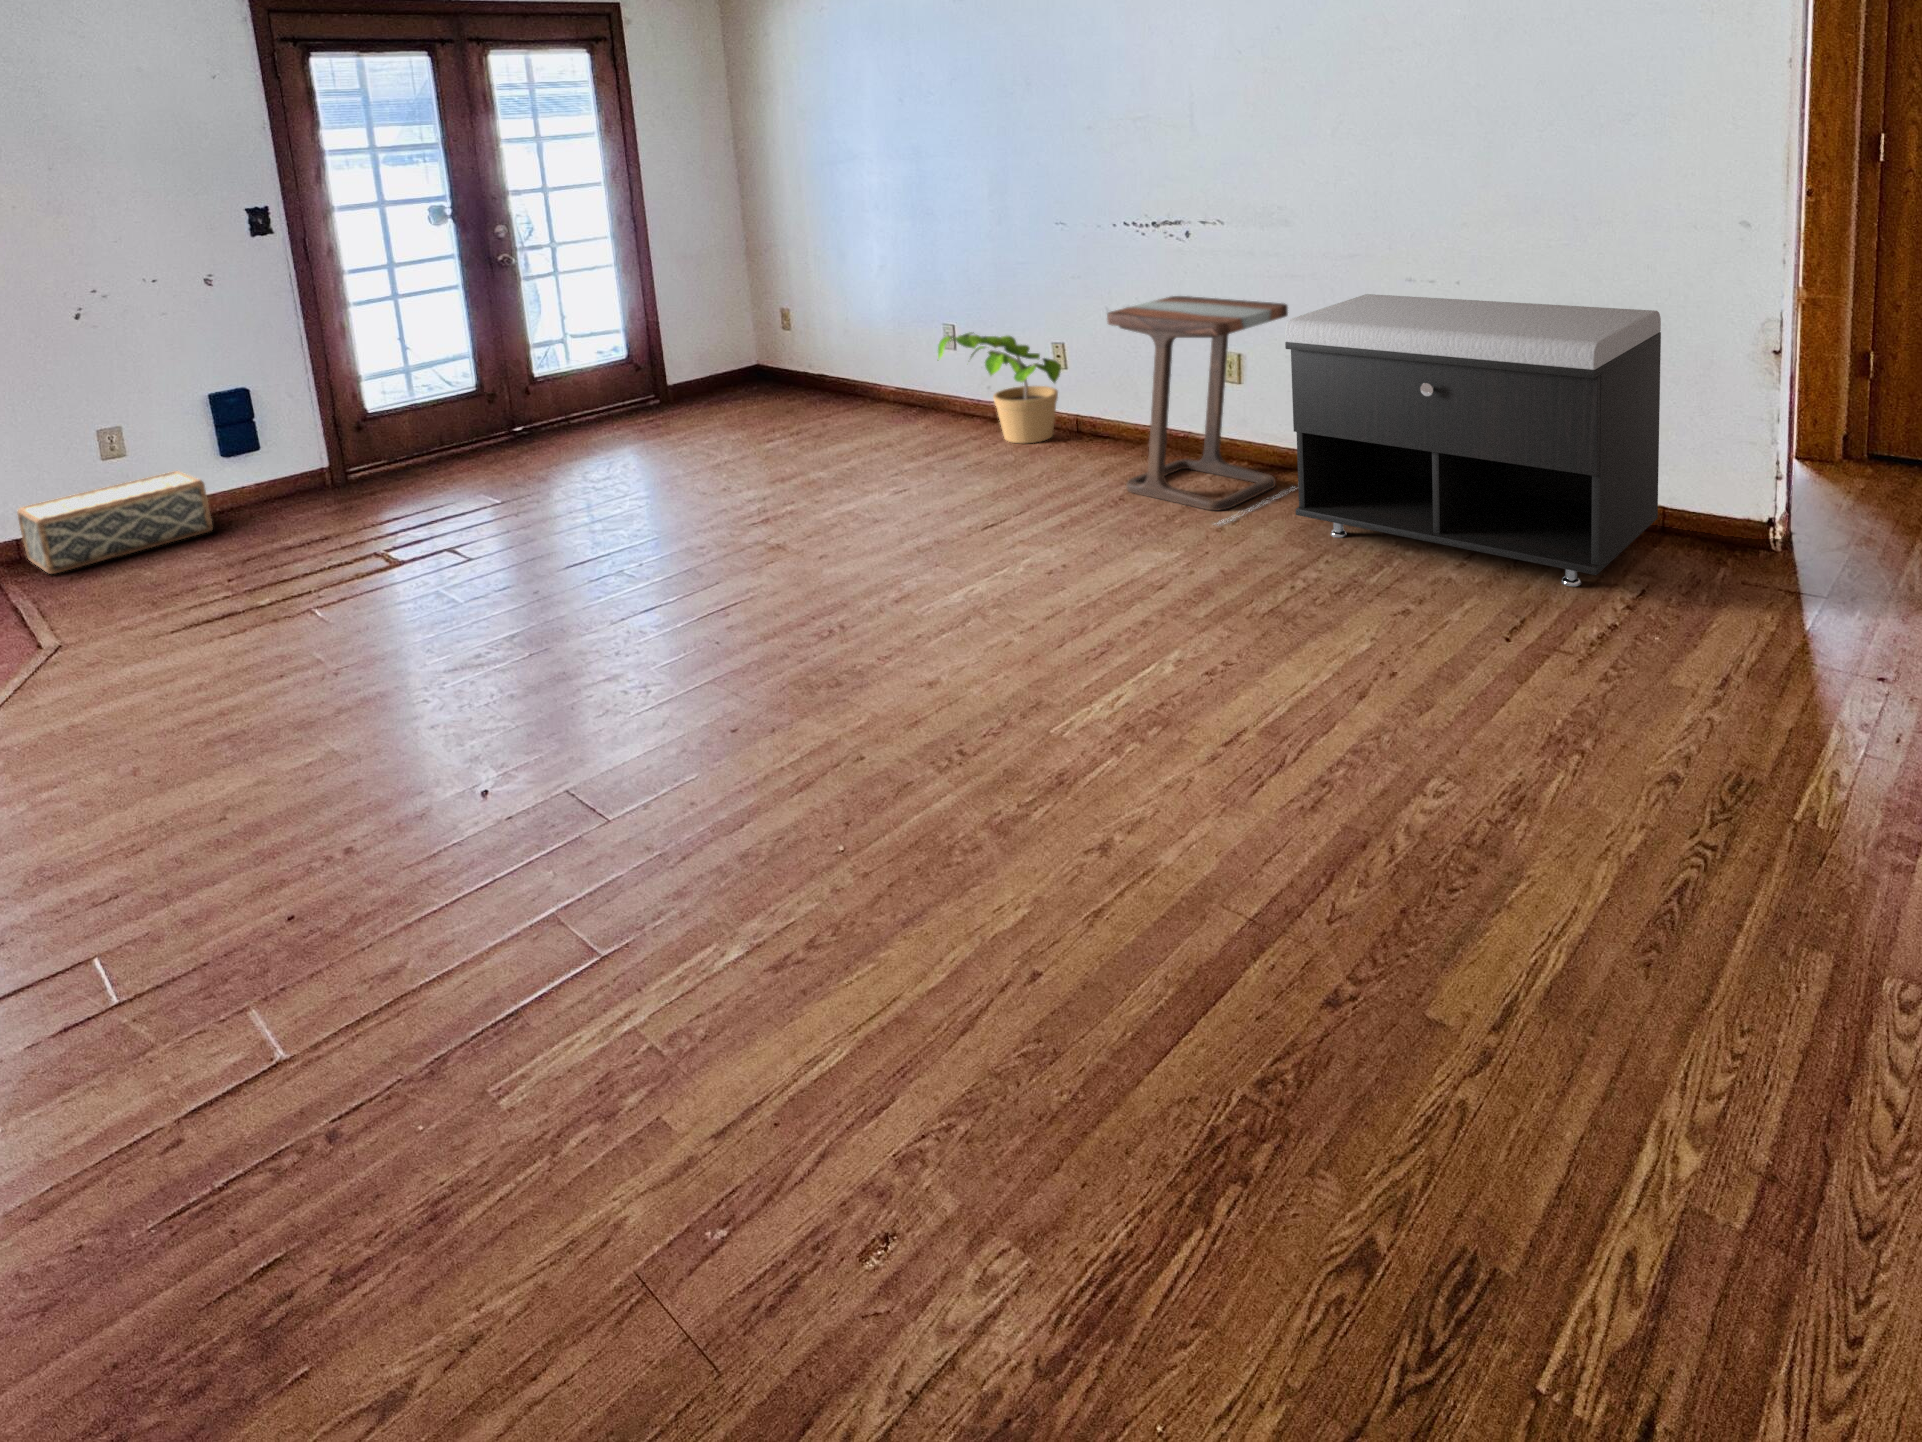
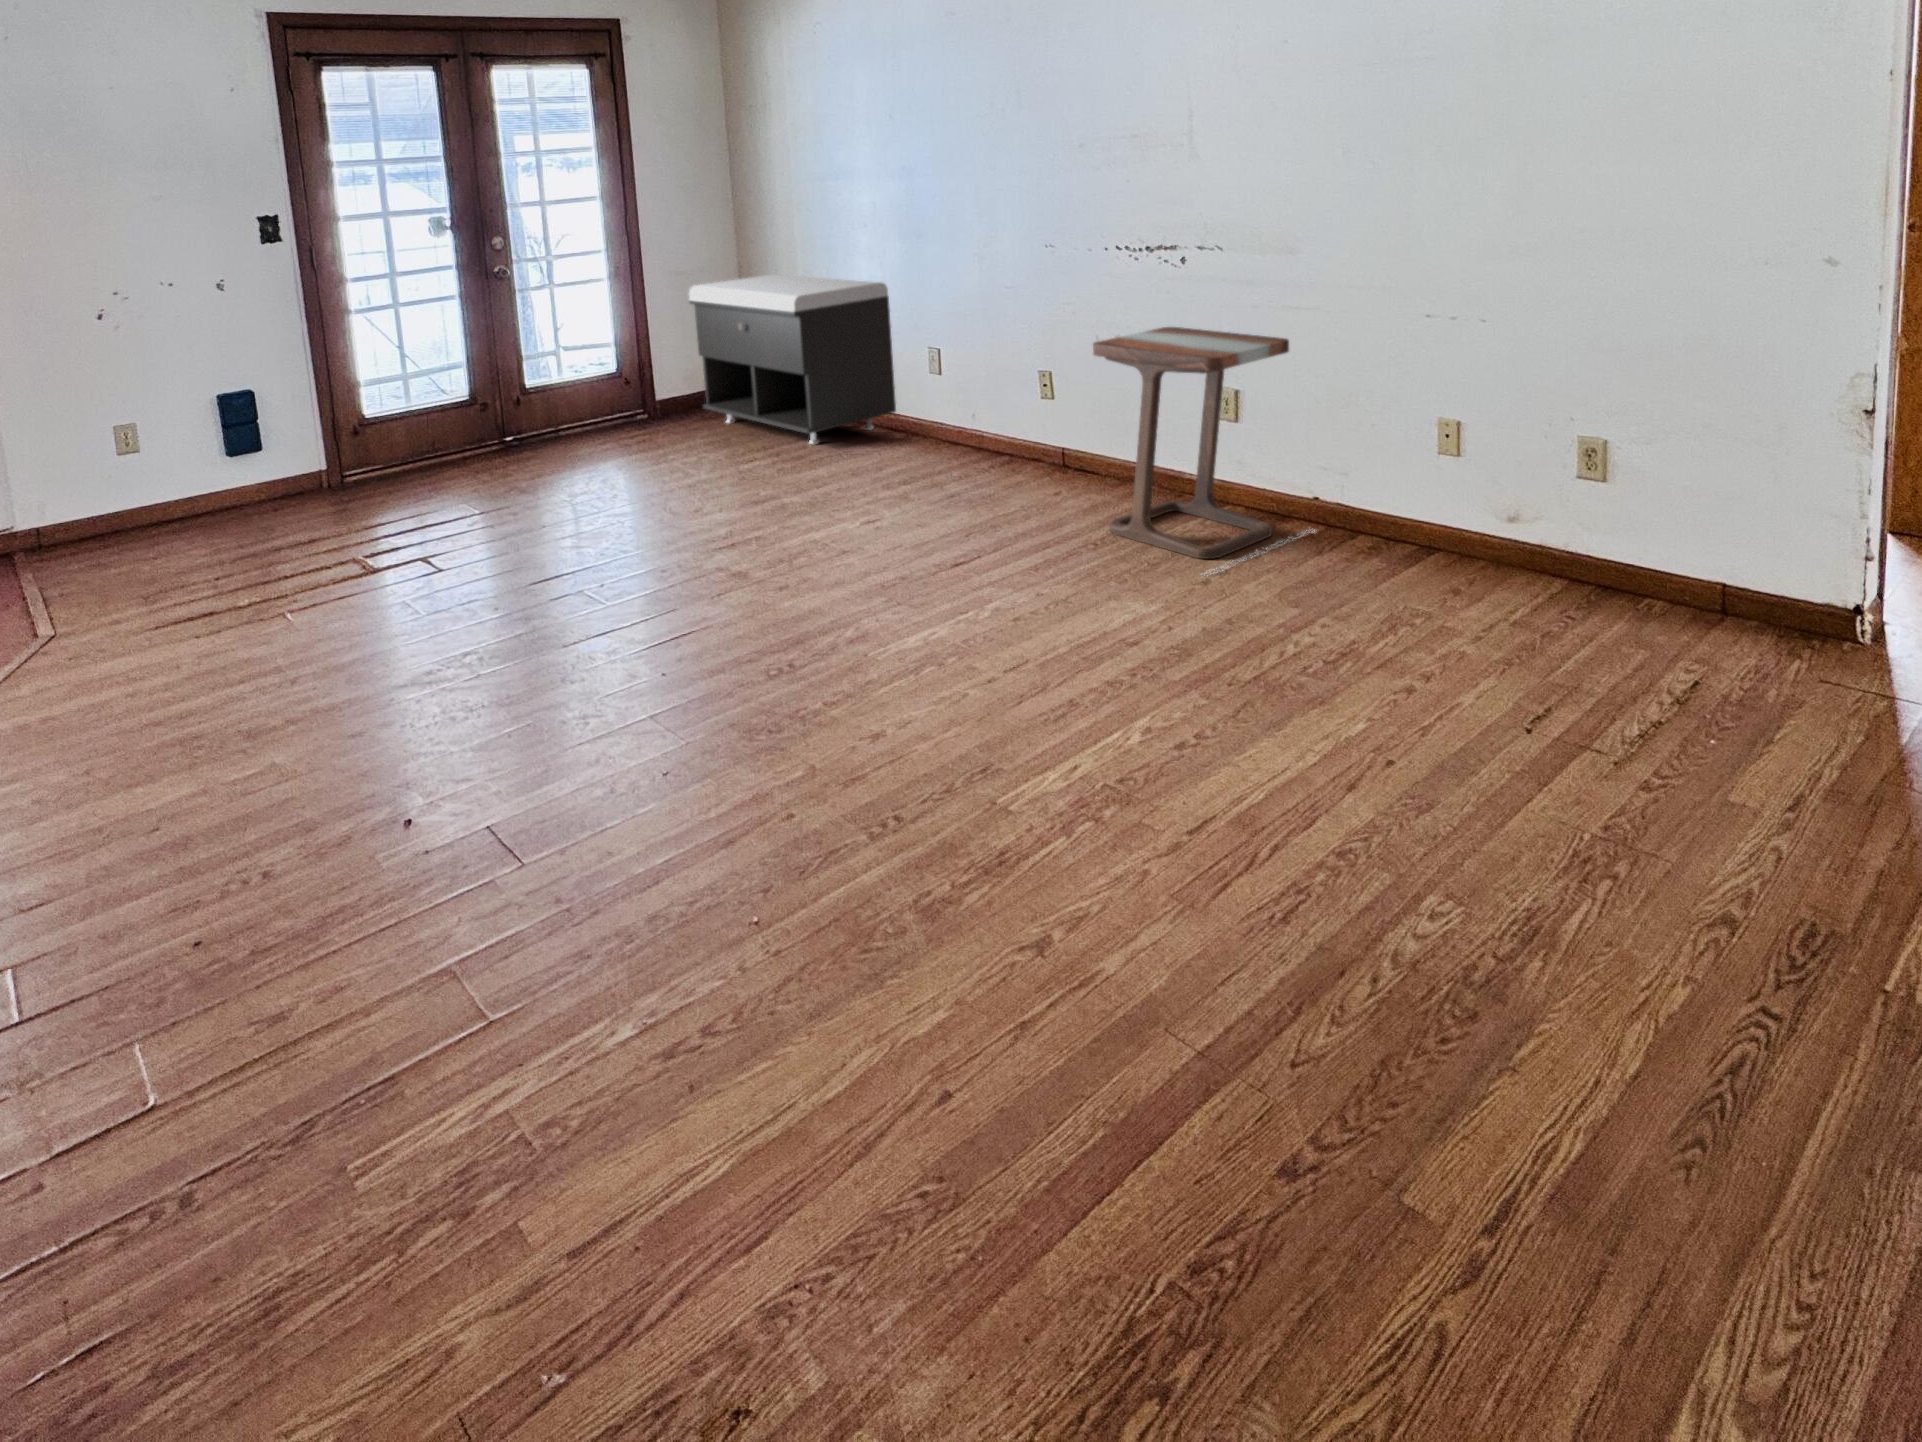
storage bench: present [1285,294,1661,586] -> present [689,274,896,444]
potted plant: present [938,332,1061,443] -> none [919,358,1048,476]
woven basket: present [17,471,213,574] -> none [46,468,220,562]

